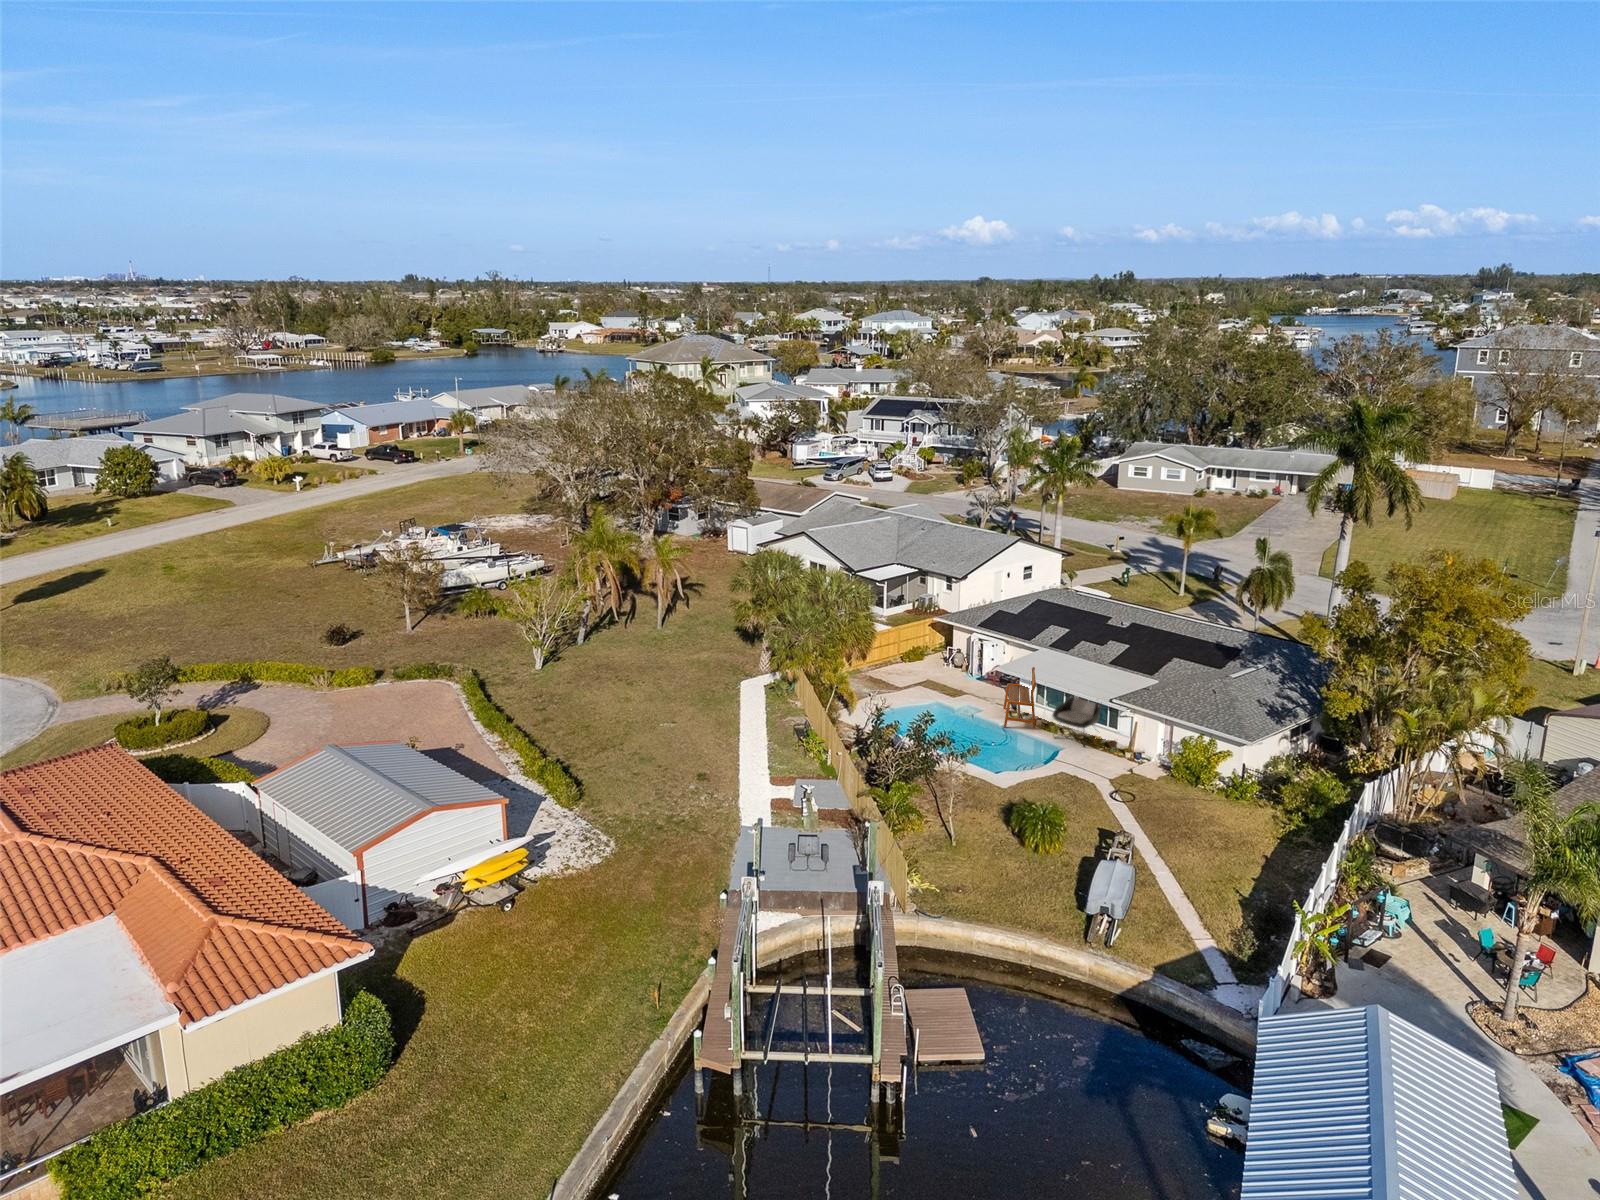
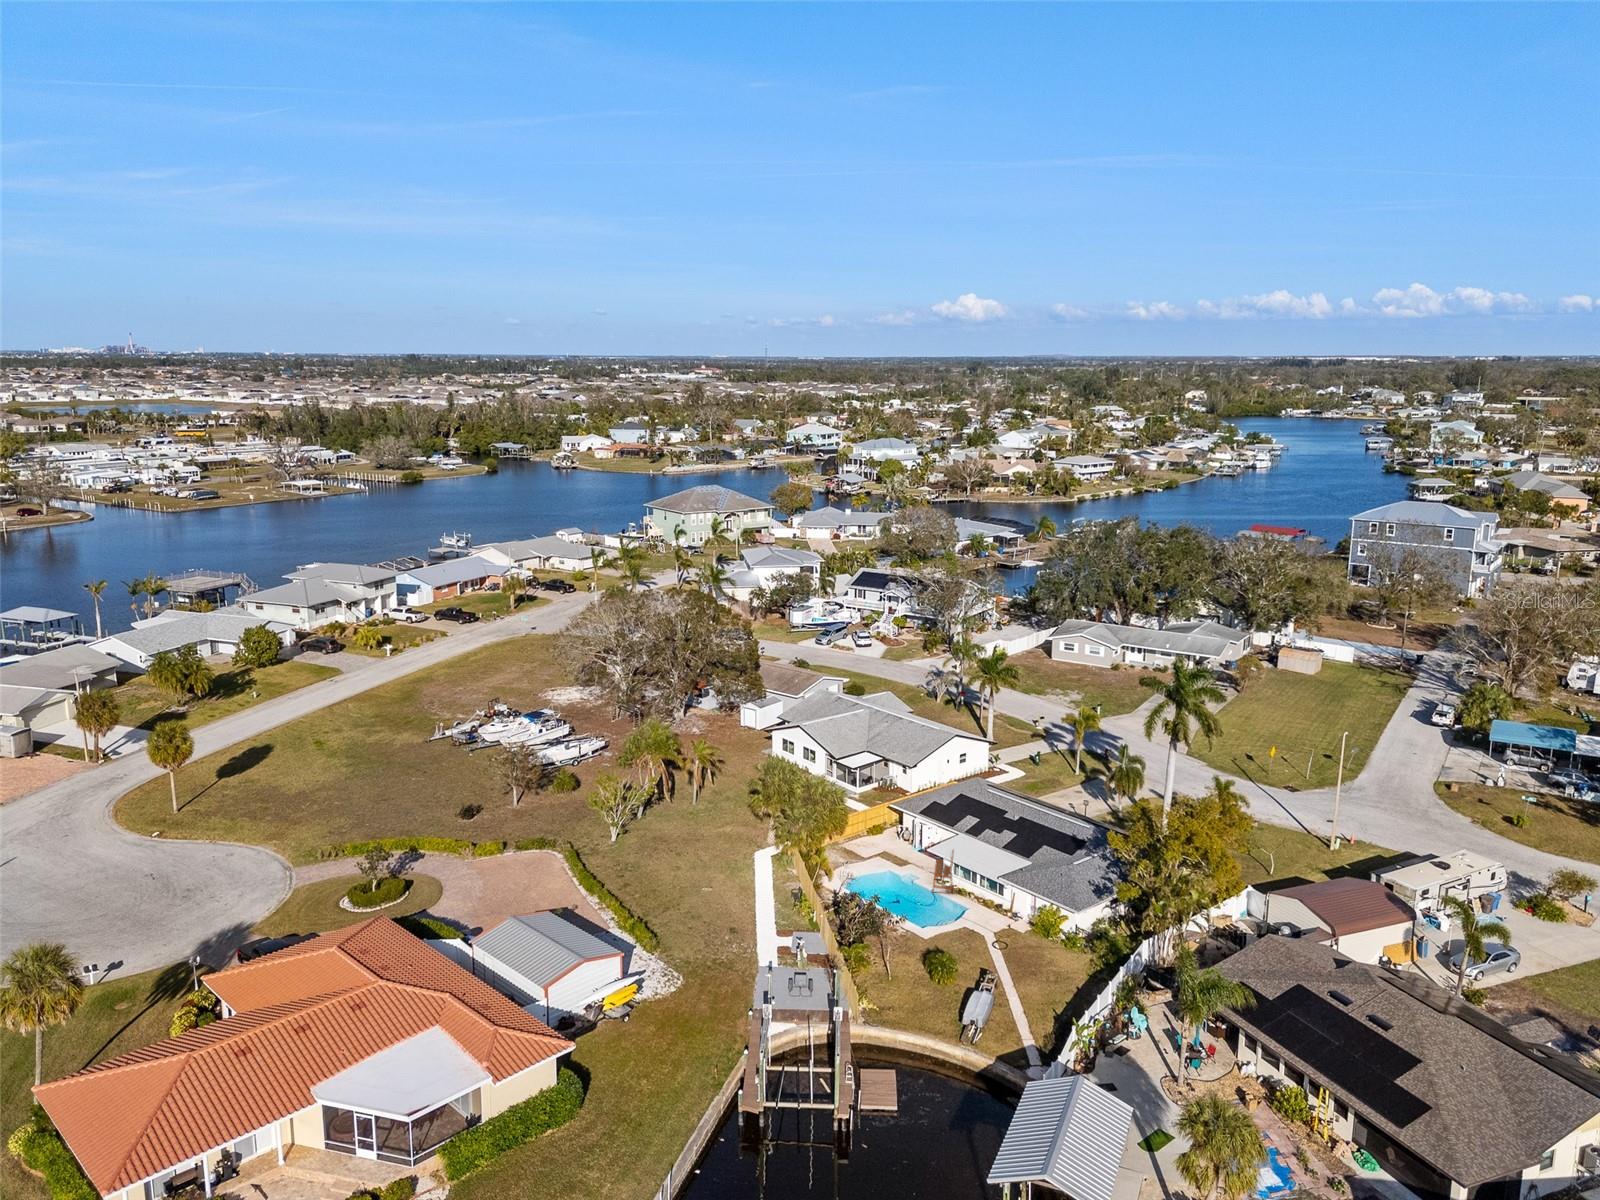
lounge chair: present [1052,696,1101,746] -> none [963,868,996,908]

